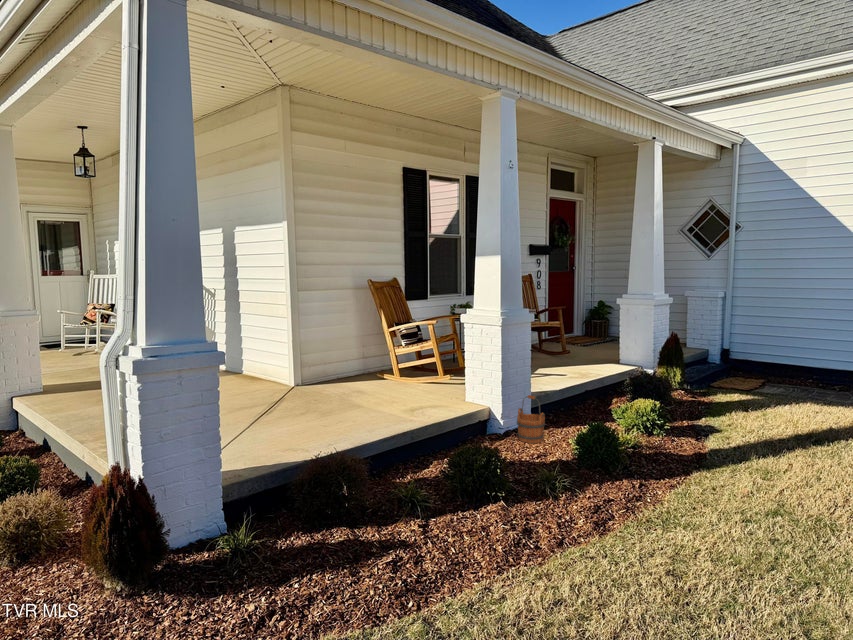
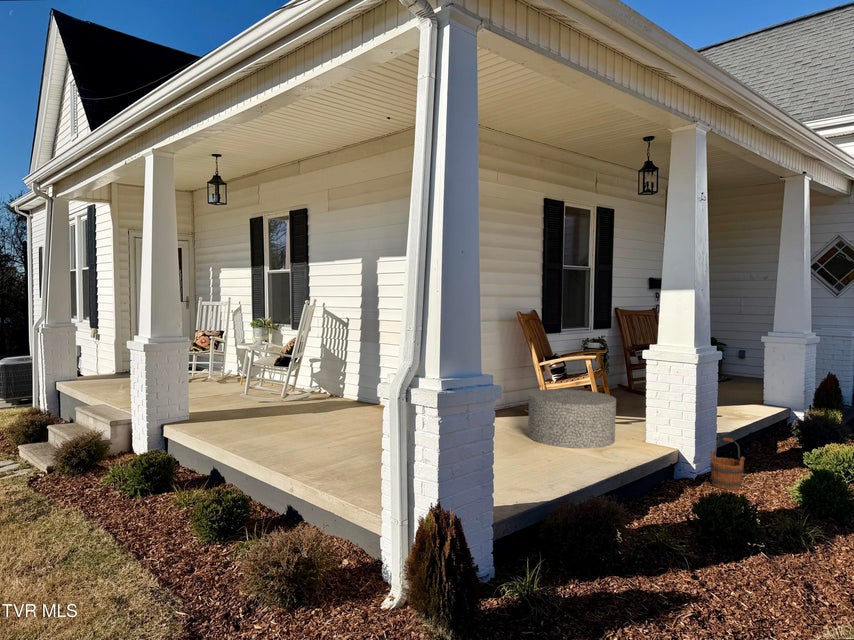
ottoman: none [356,353,436,409] -> present [528,389,616,449]

